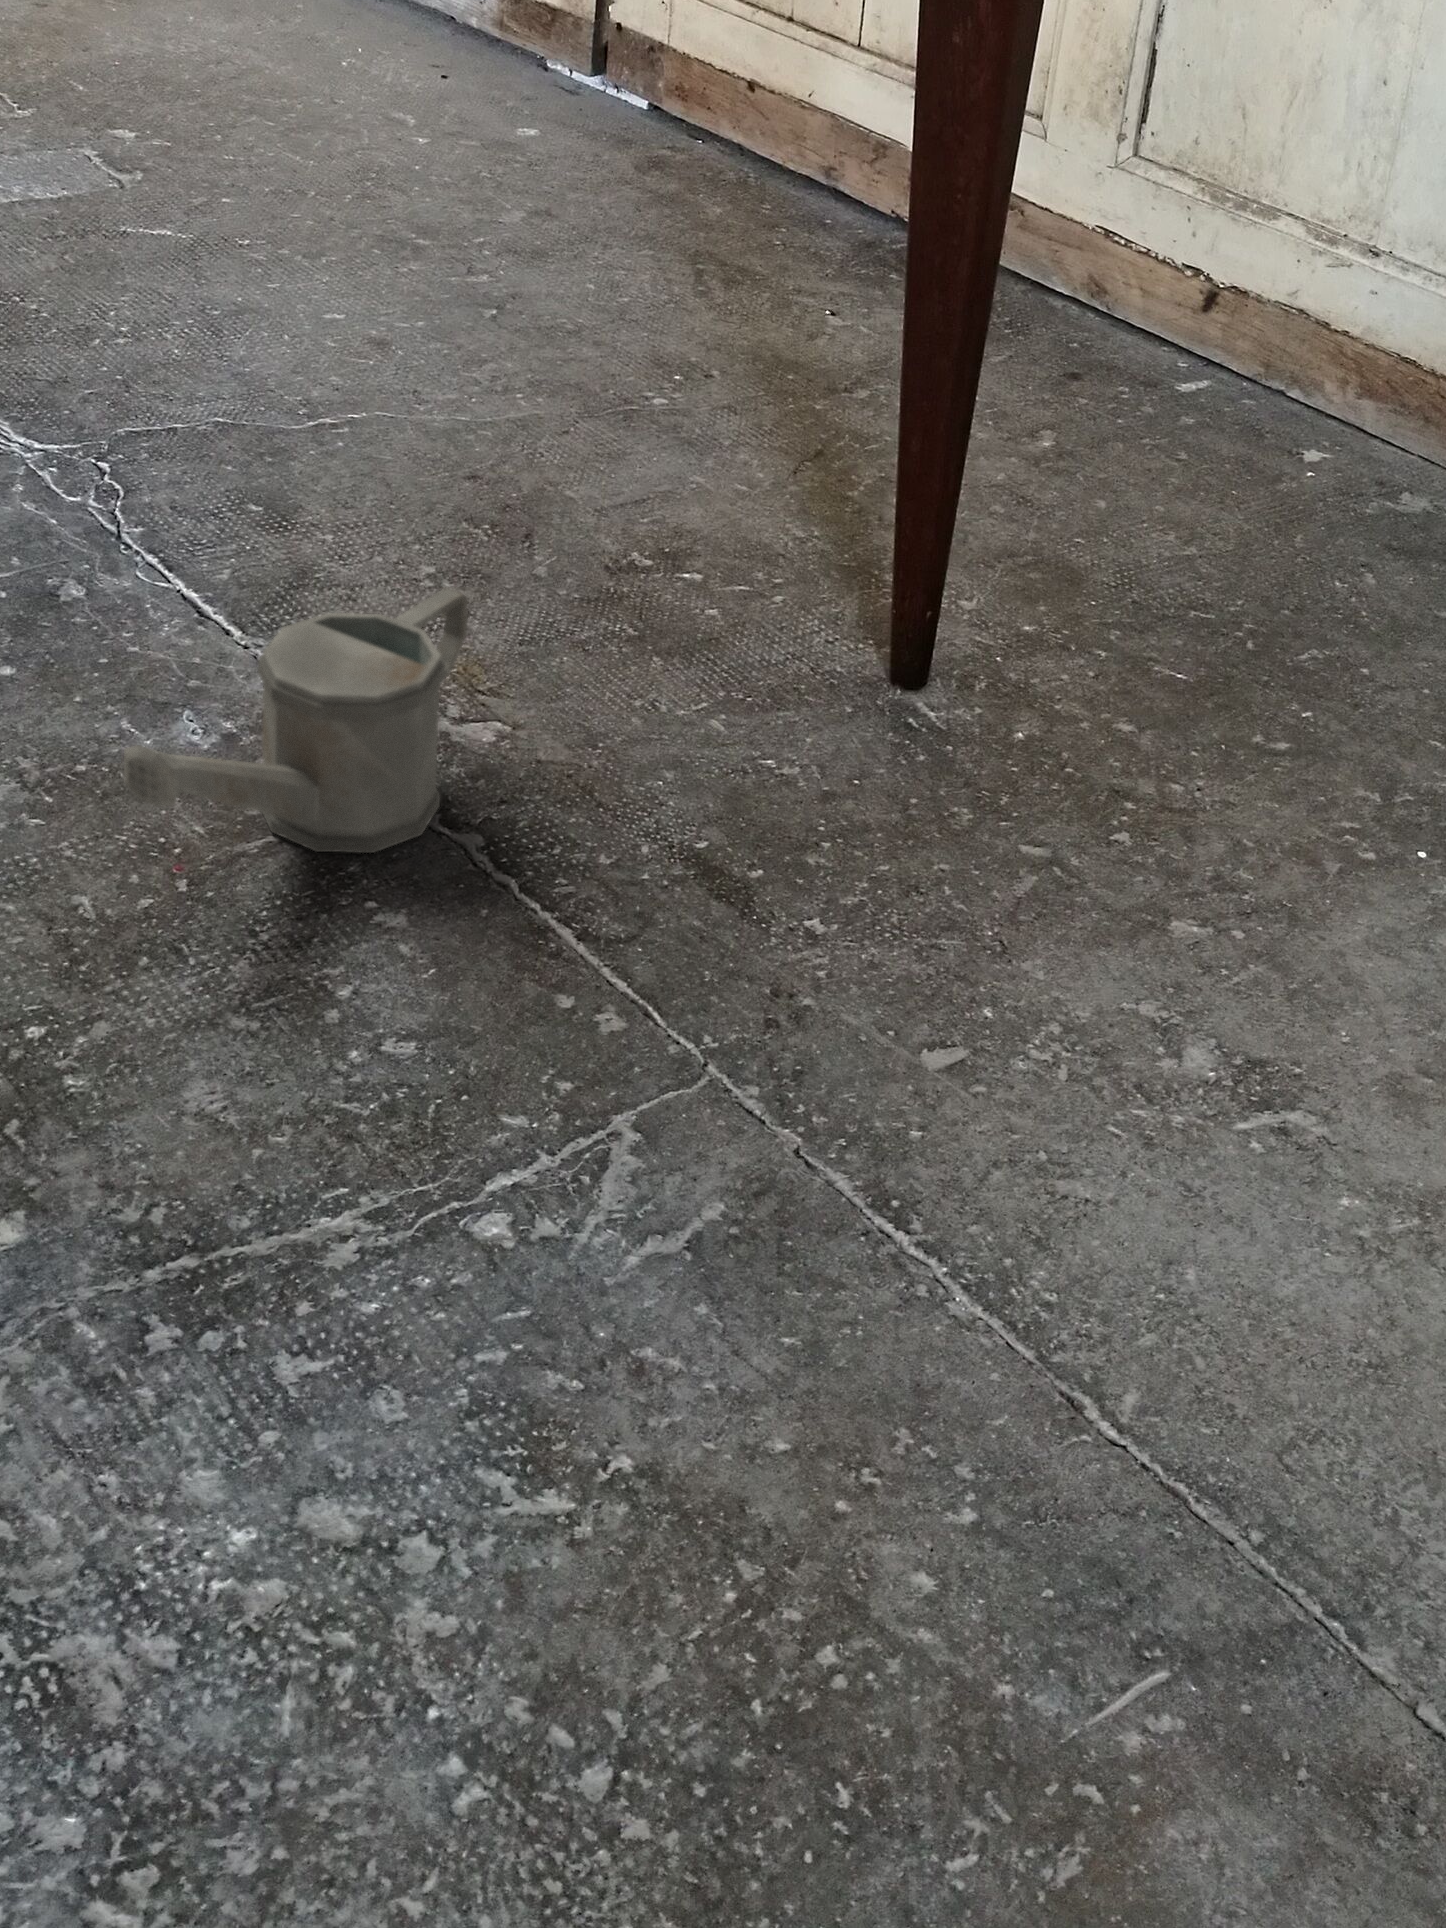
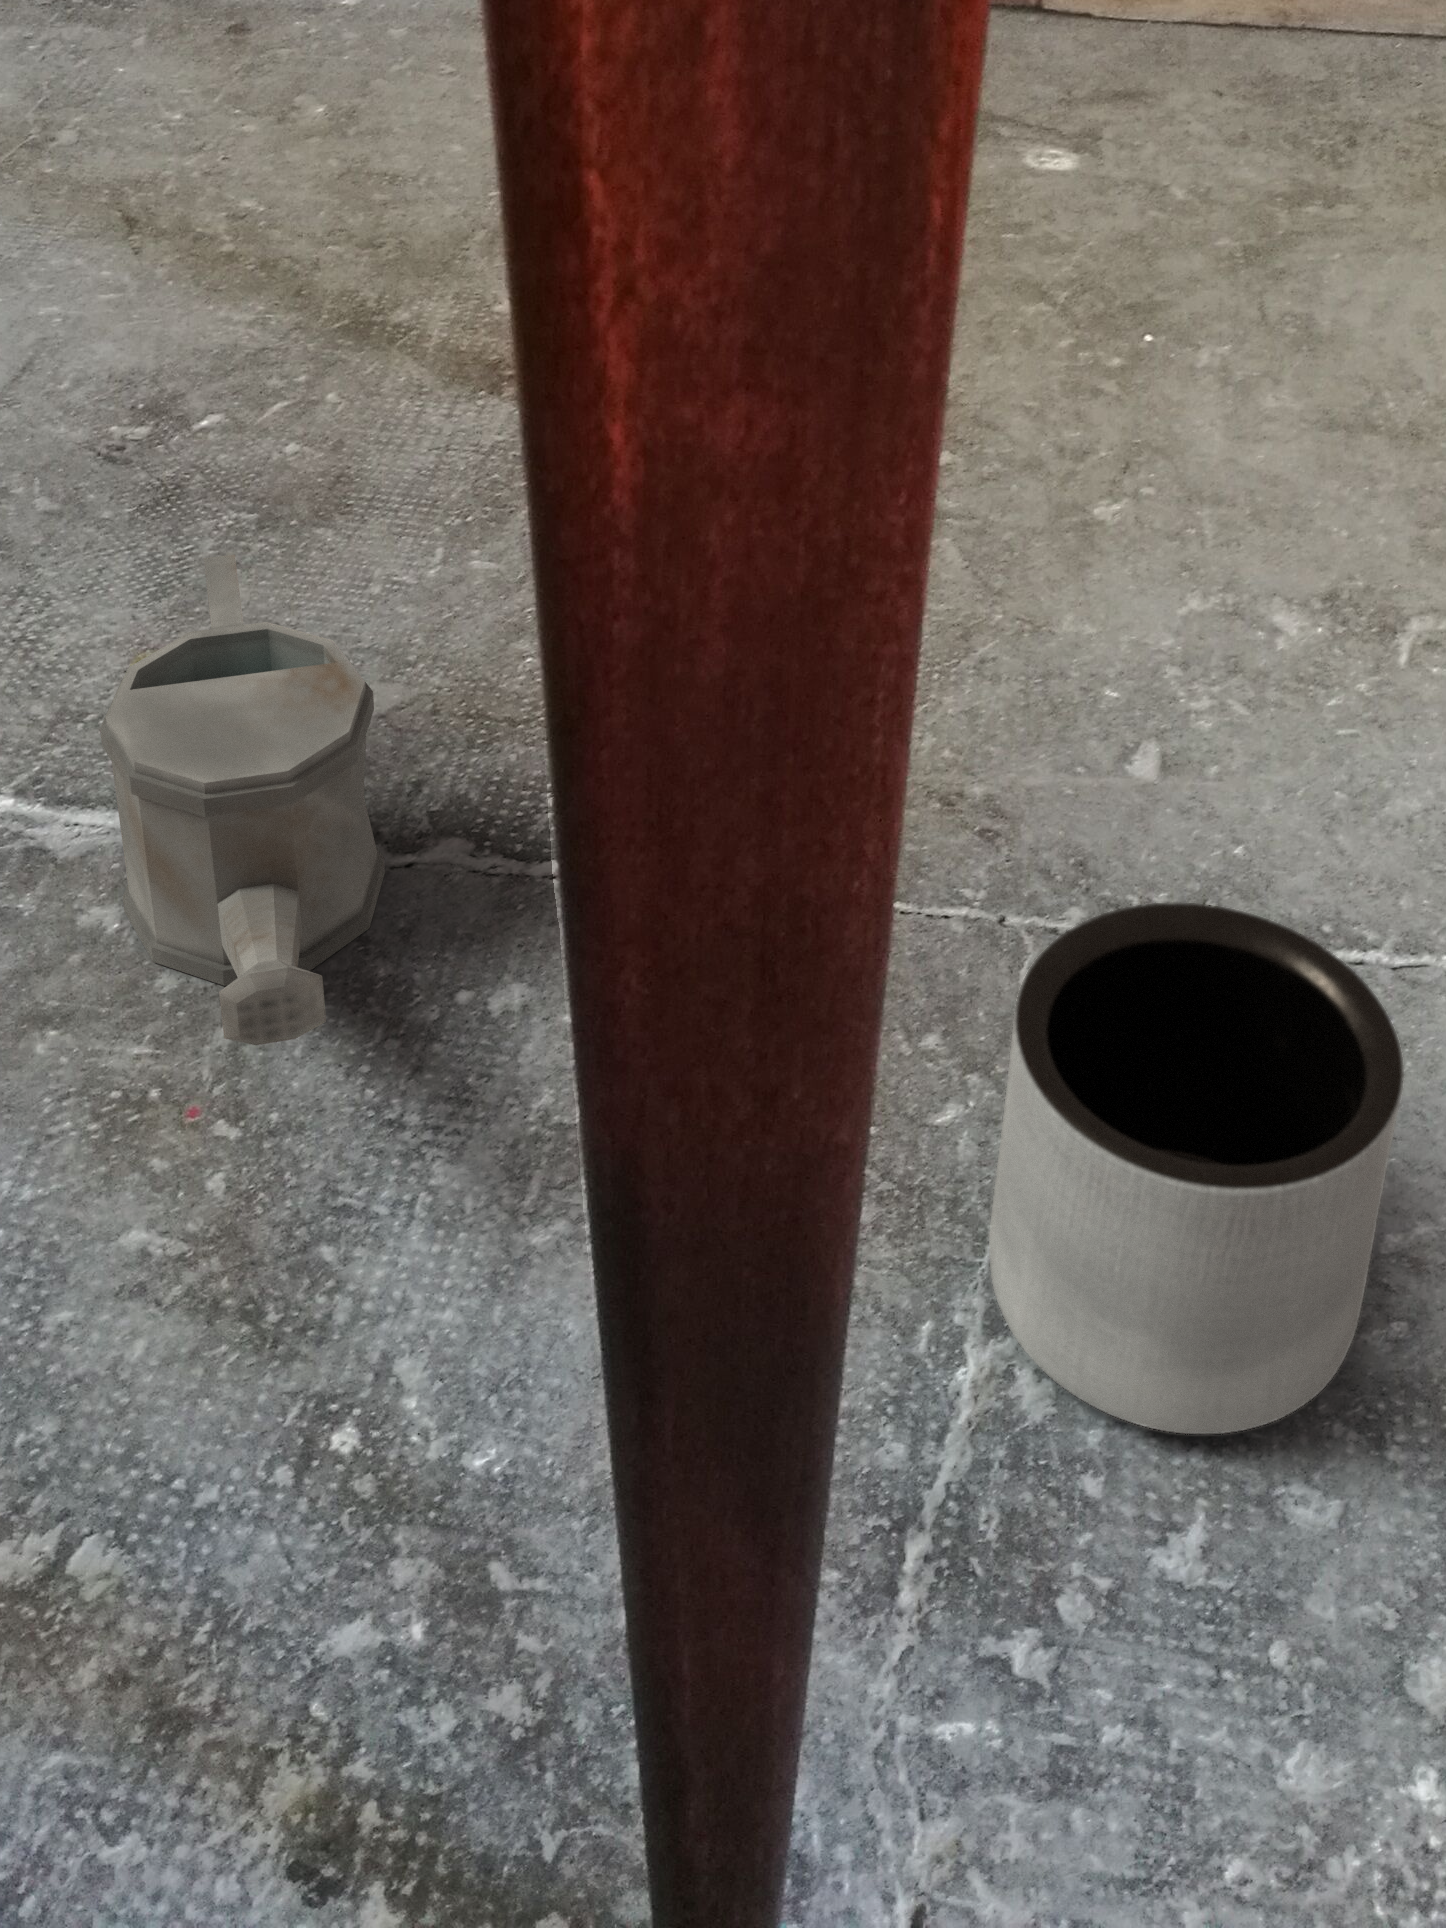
planter: none [346,969,640,1361] -> present [989,903,1404,1434]

